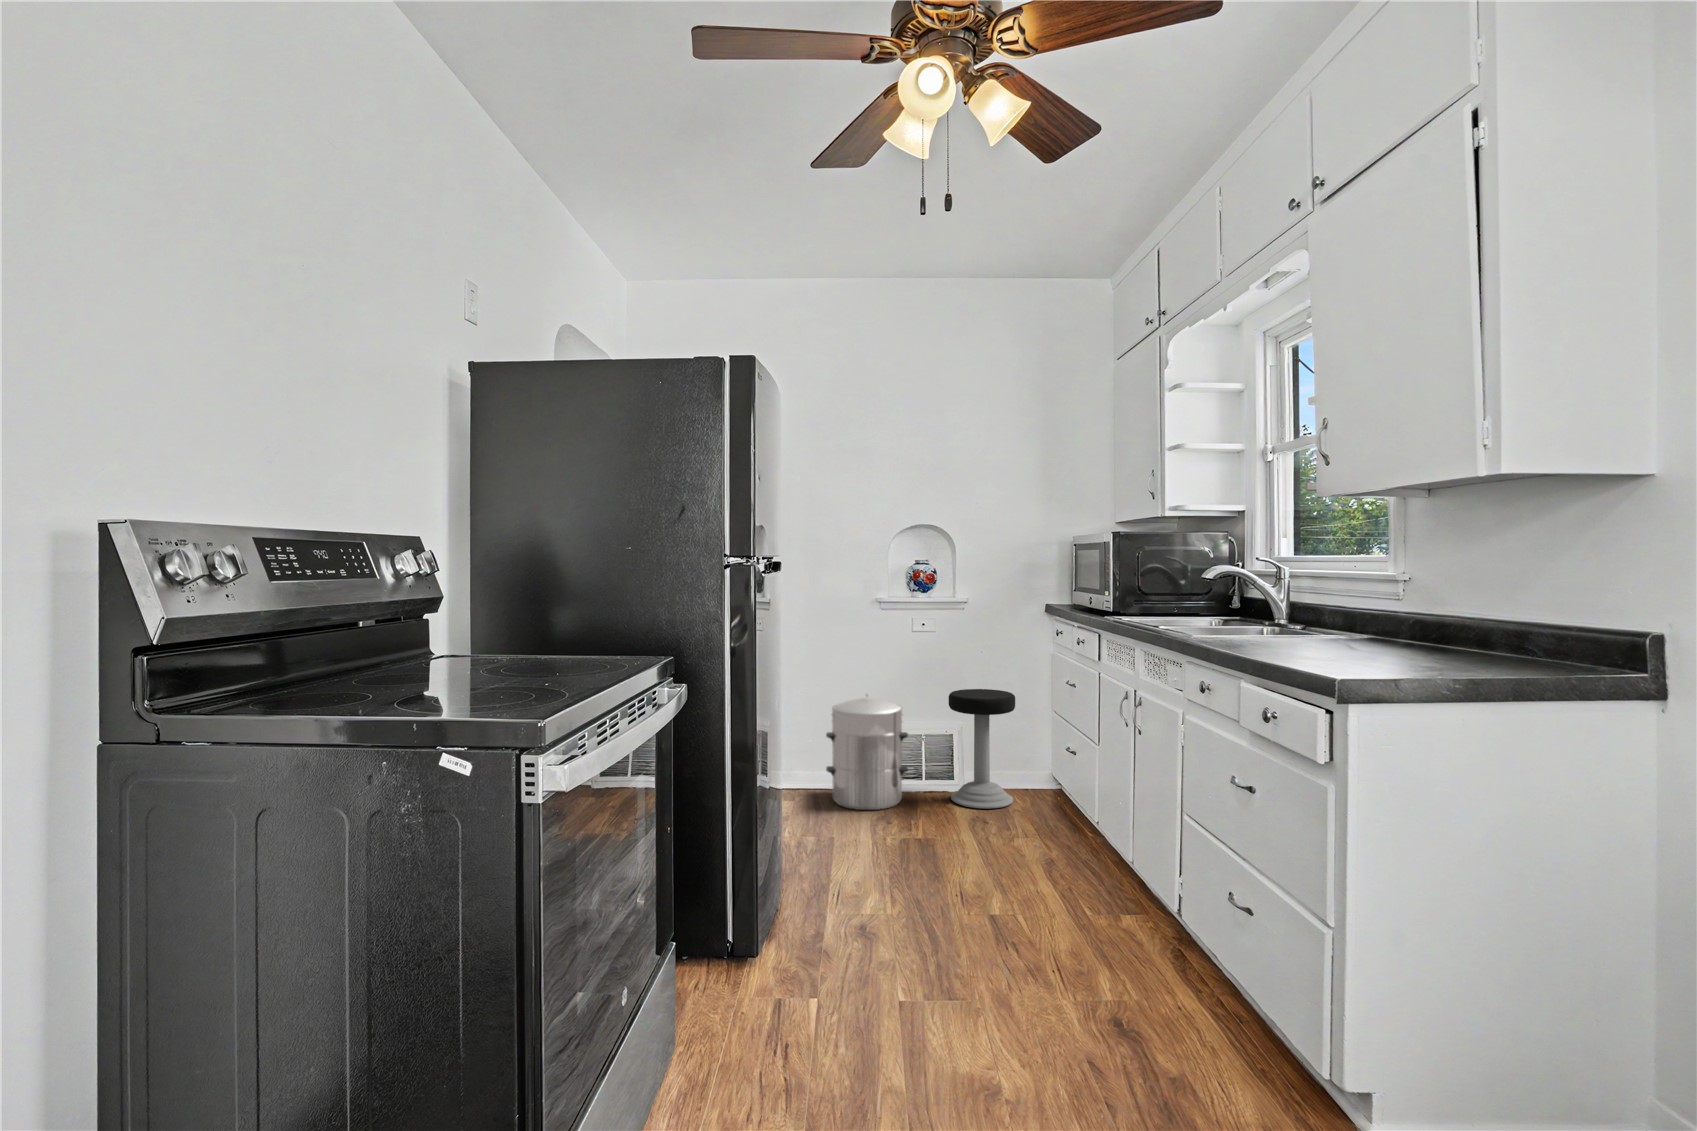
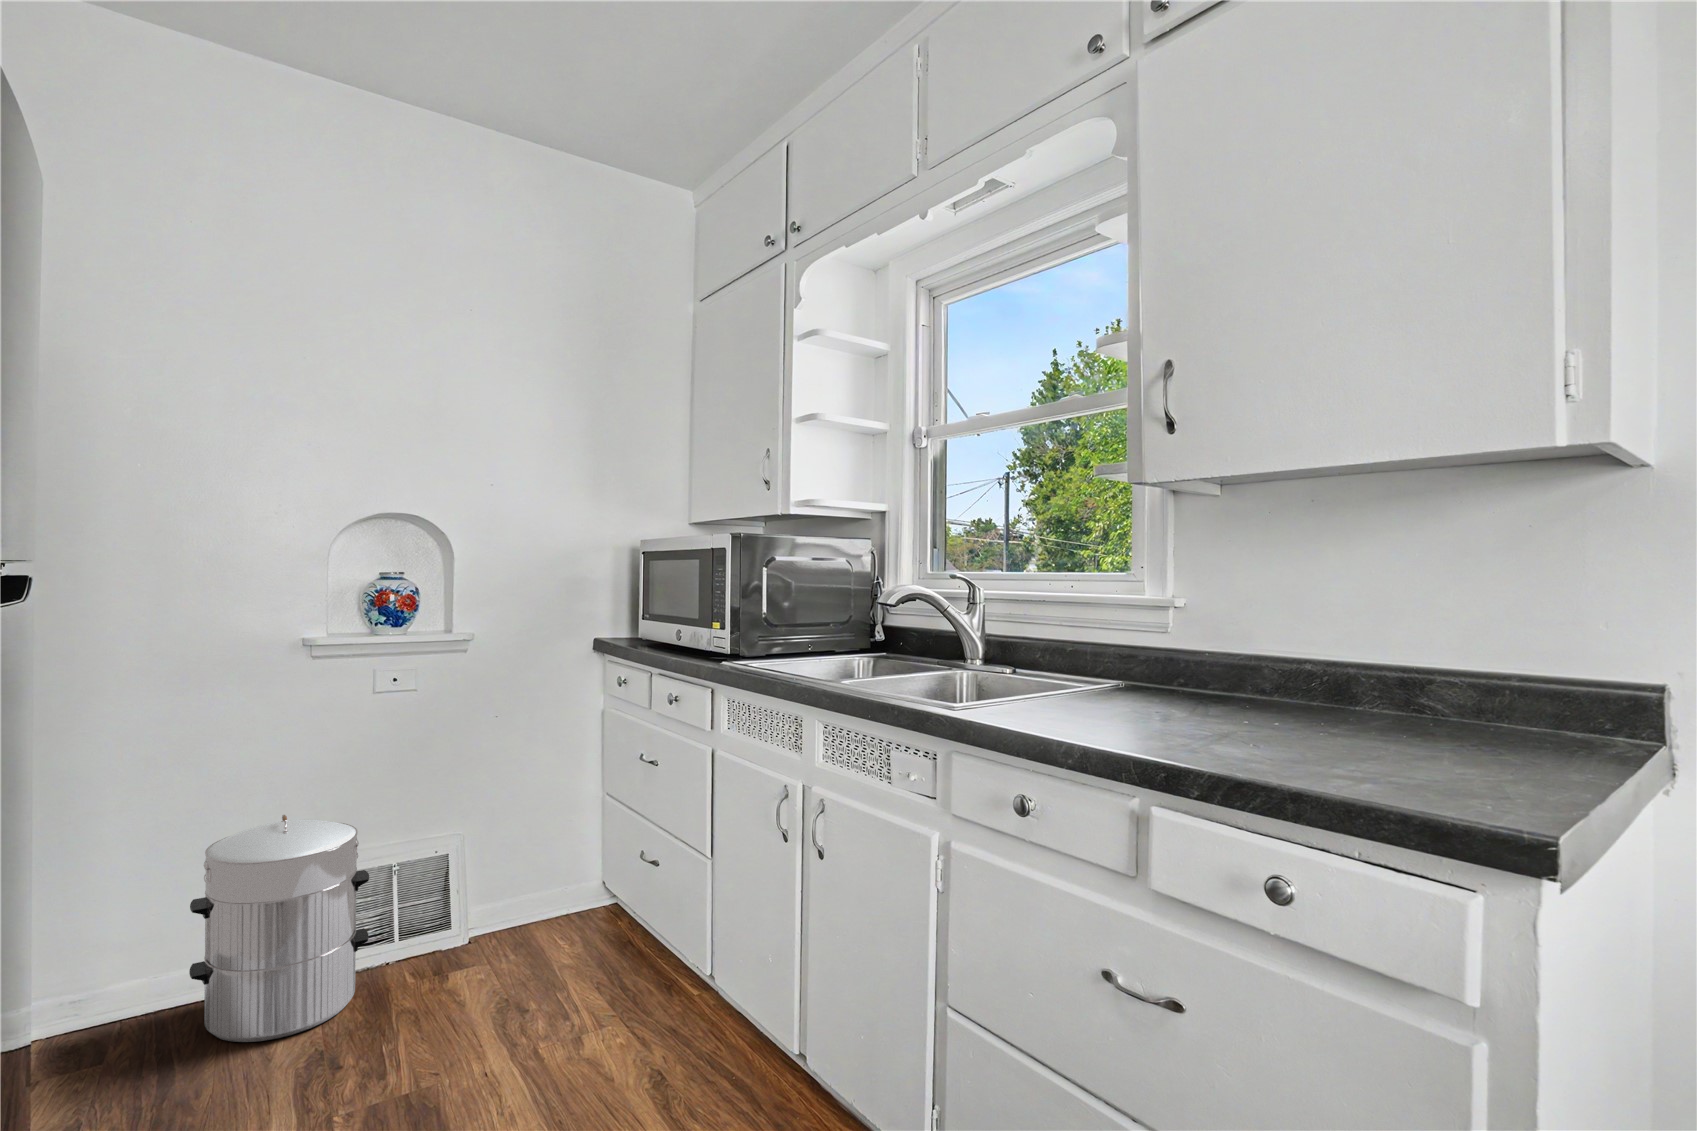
stool: present [948,689,1015,809] -> none [445,775,558,979]

